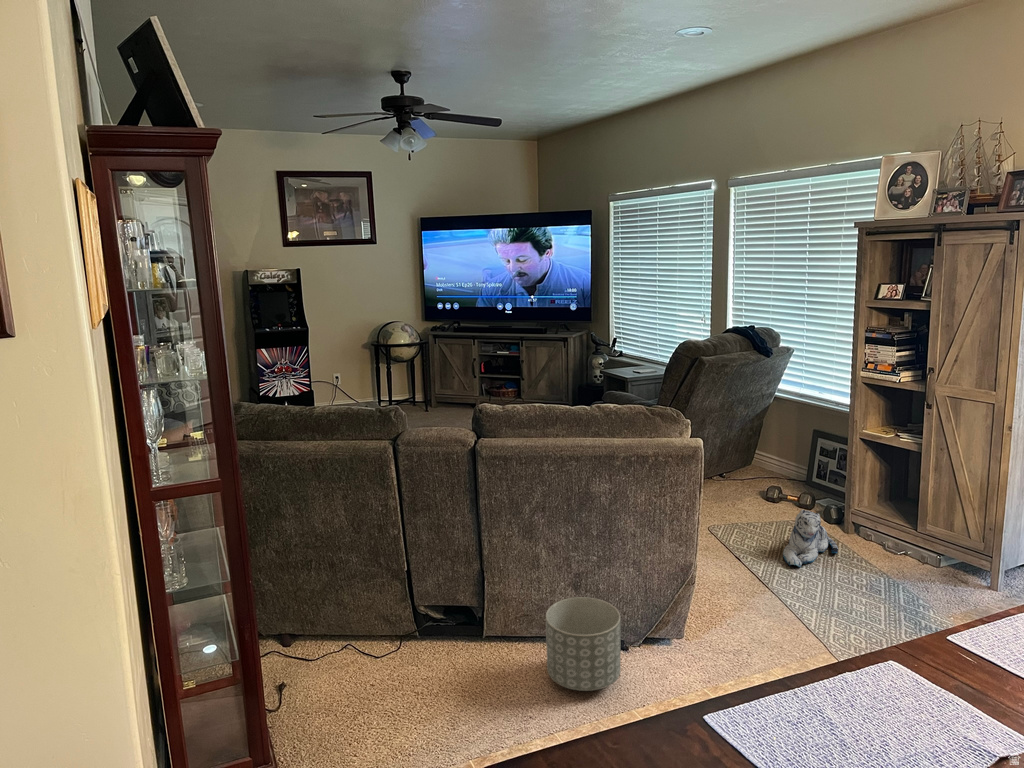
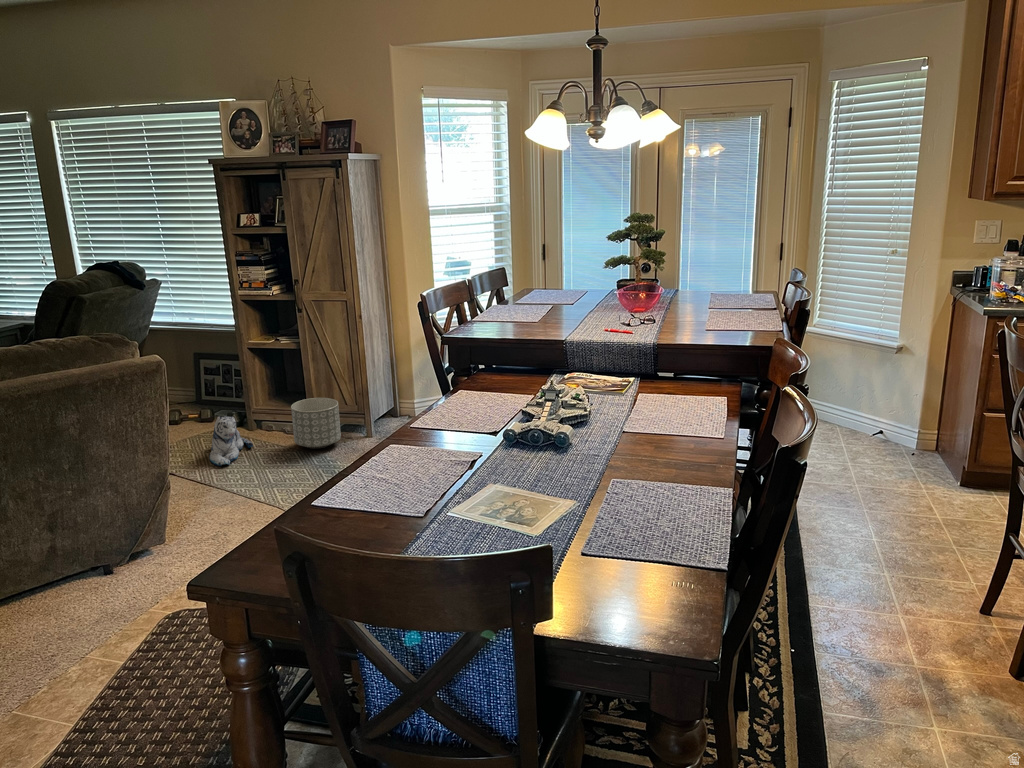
planter: present [546,597,621,691] -> present [291,398,341,449]

